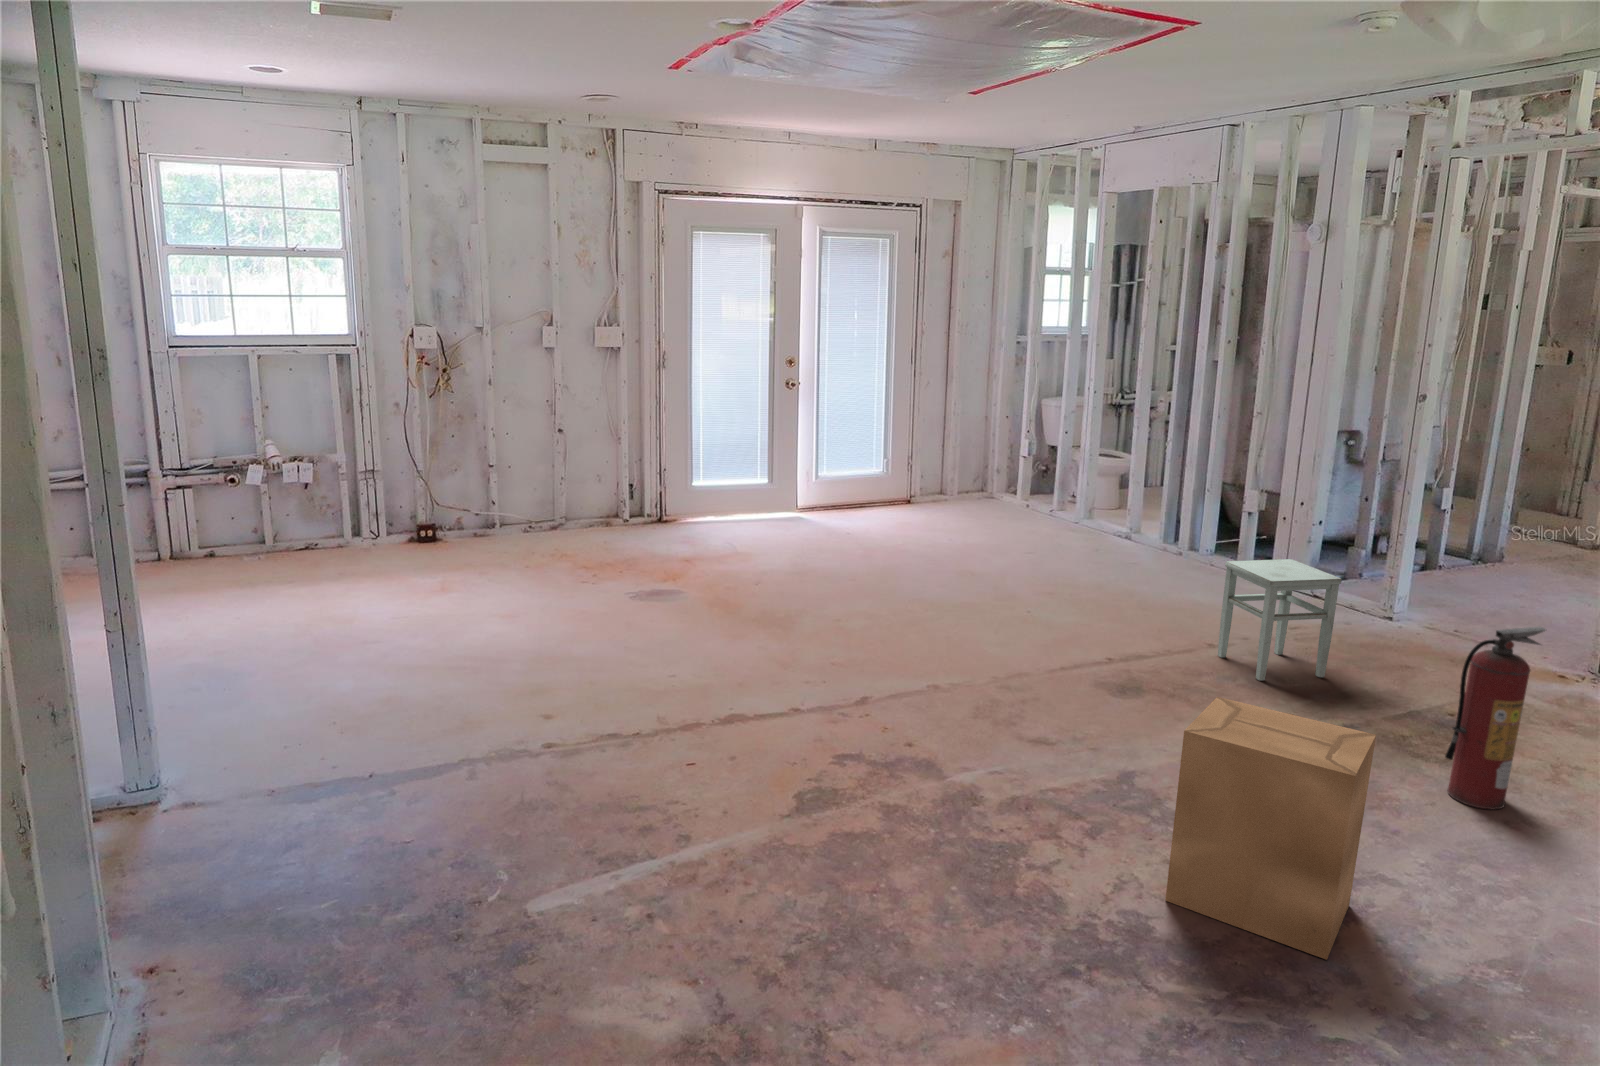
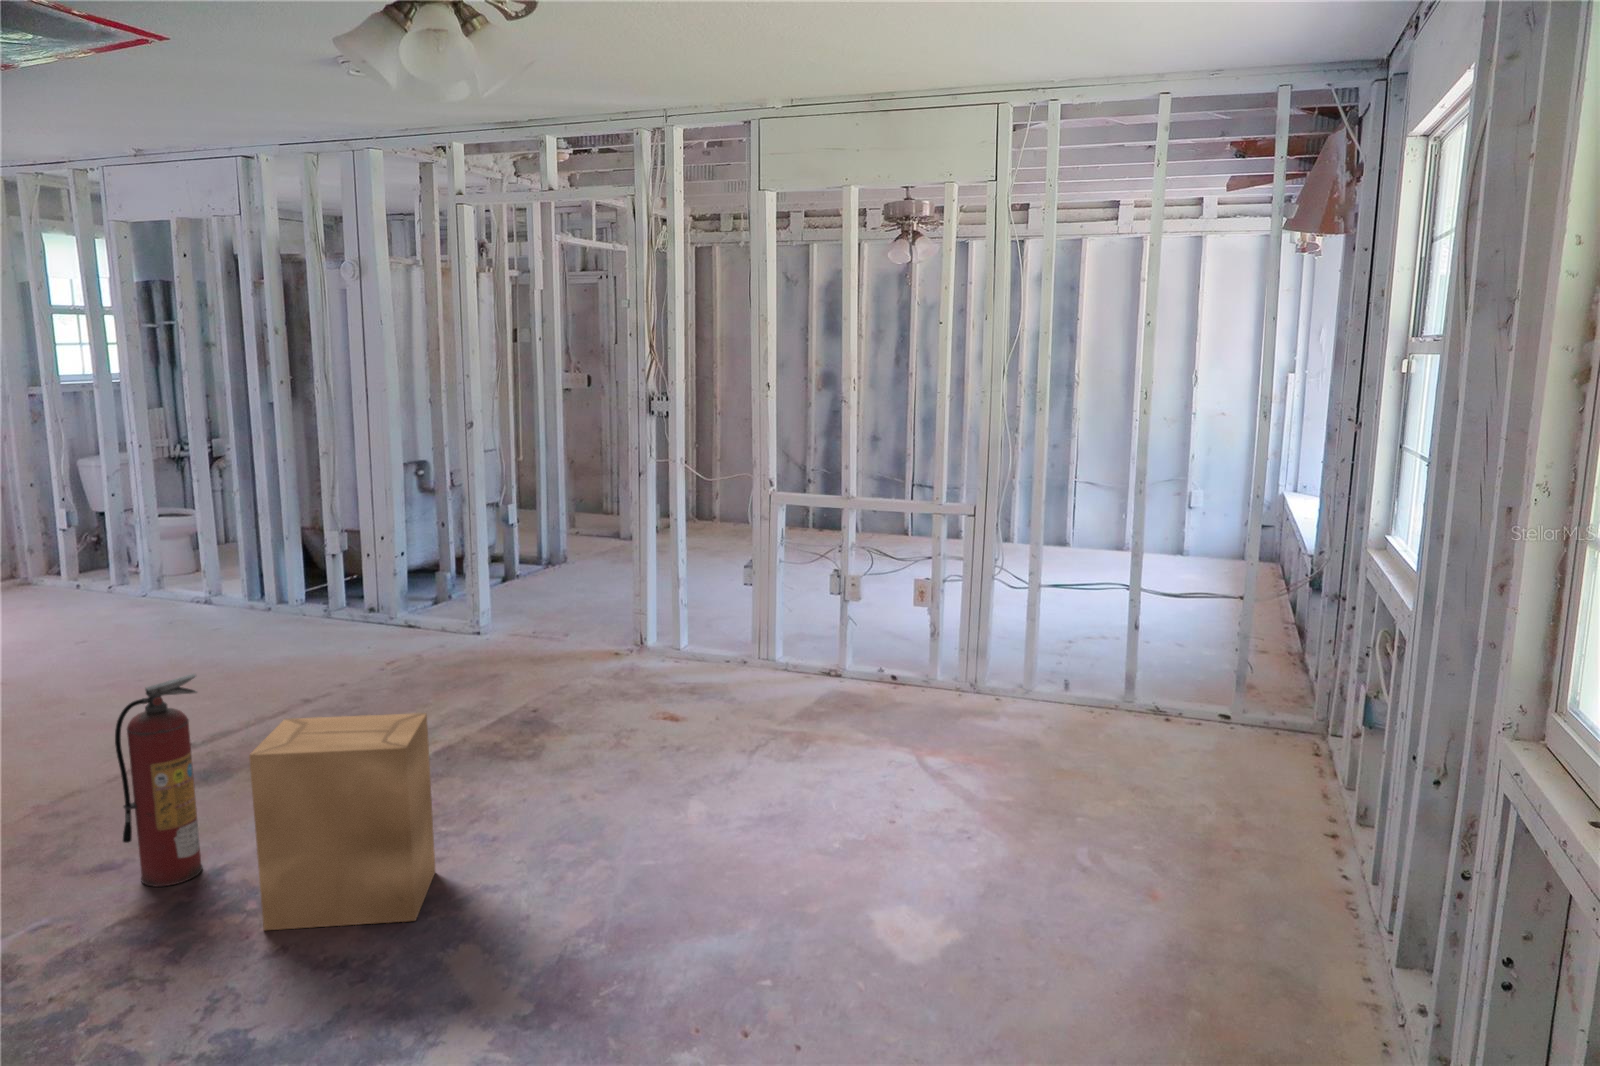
stool: present [1218,559,1342,681] -> none [304,588,417,711]
fire extinguisher: present [1445,627,1546,810] -> present [115,674,202,887]

